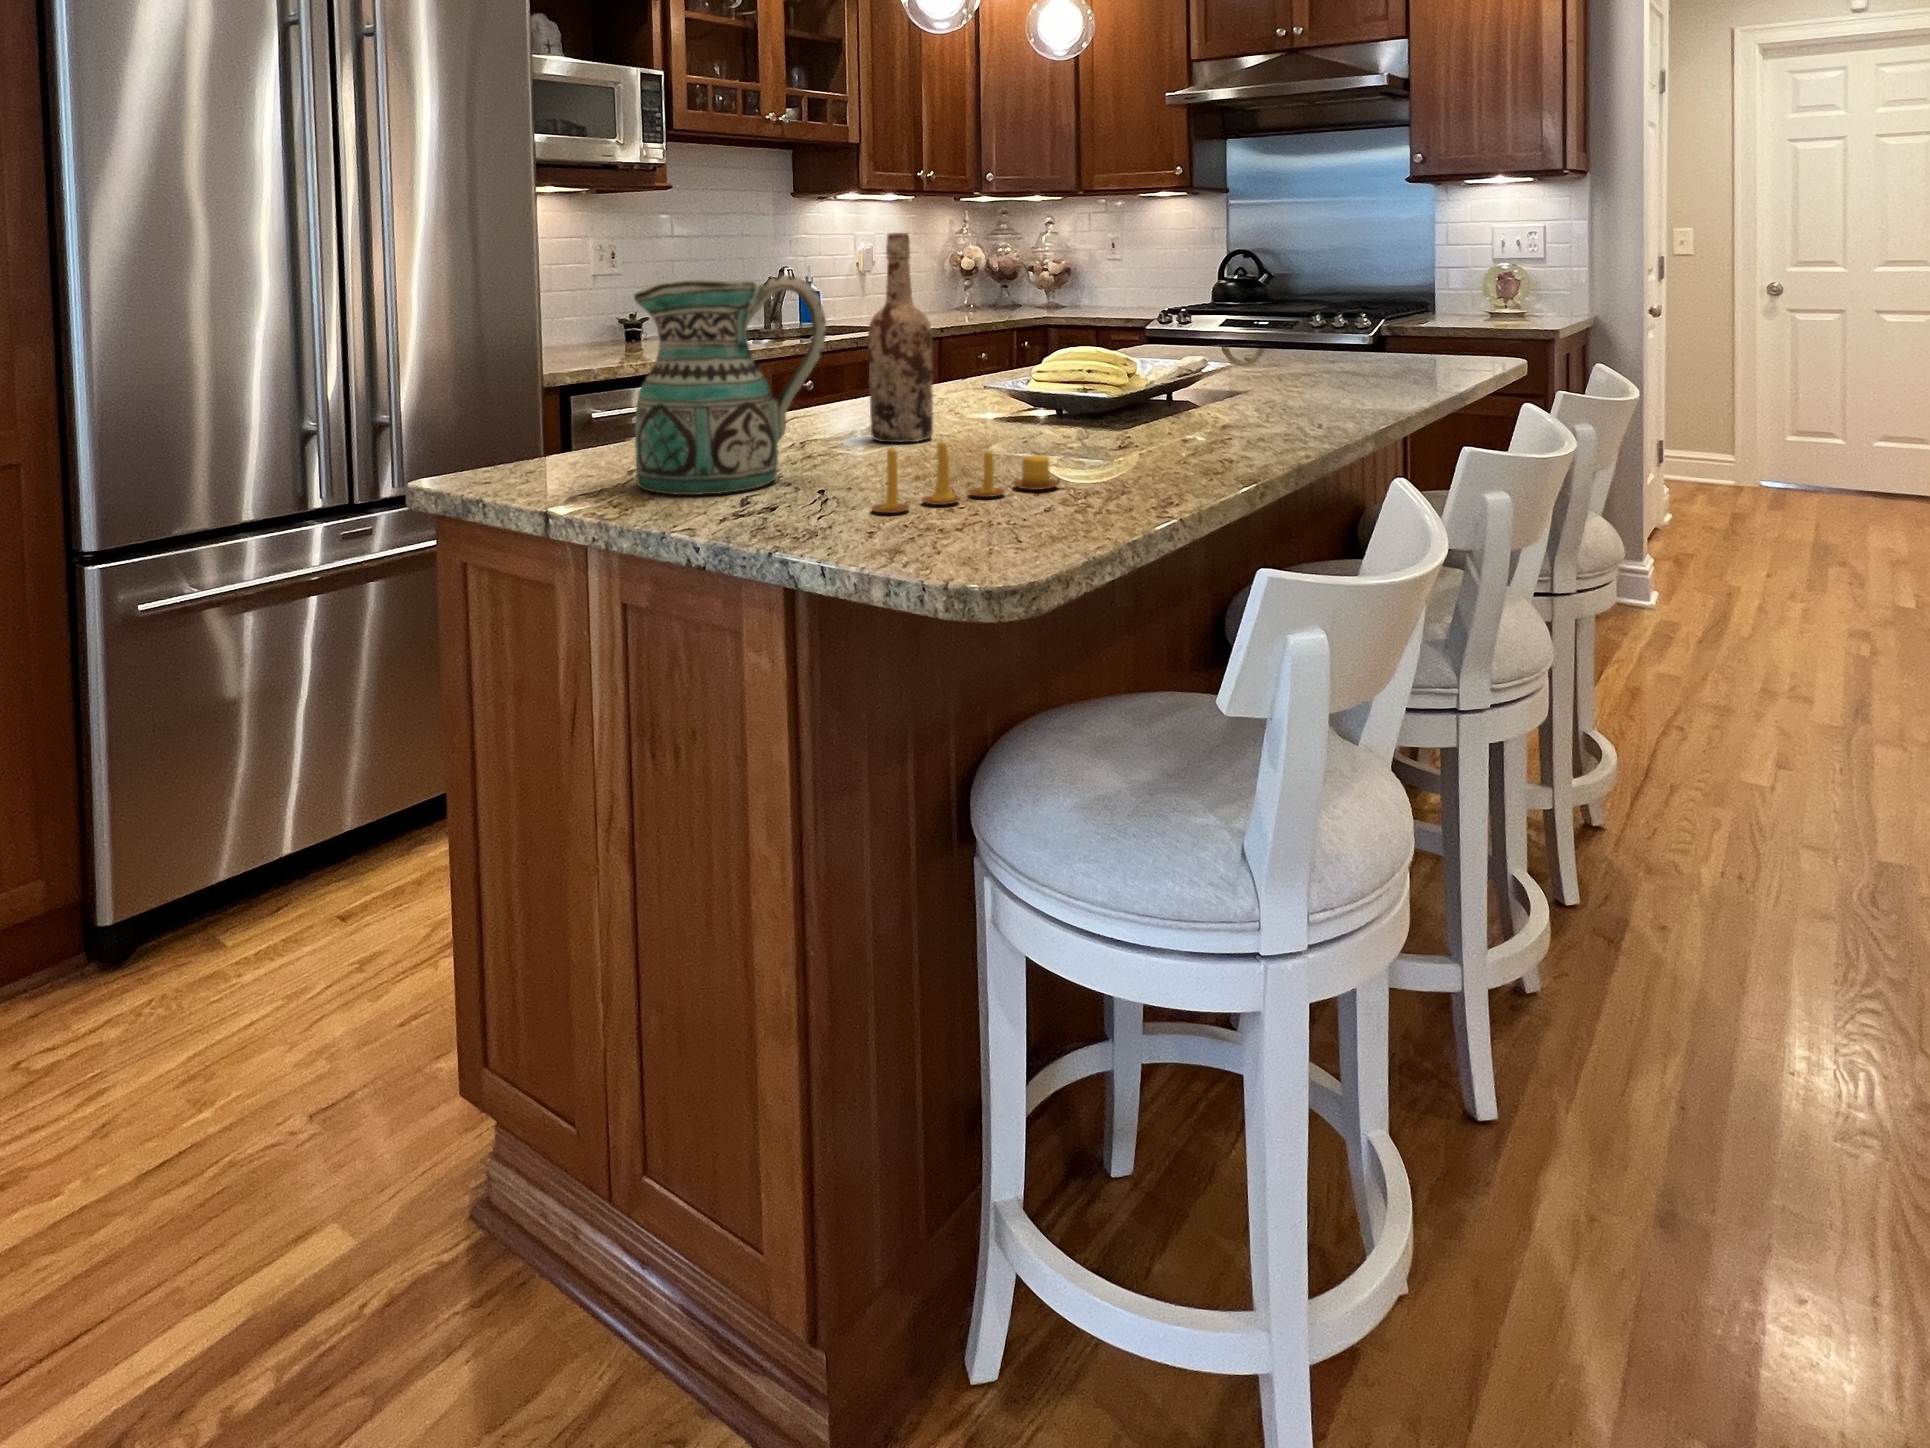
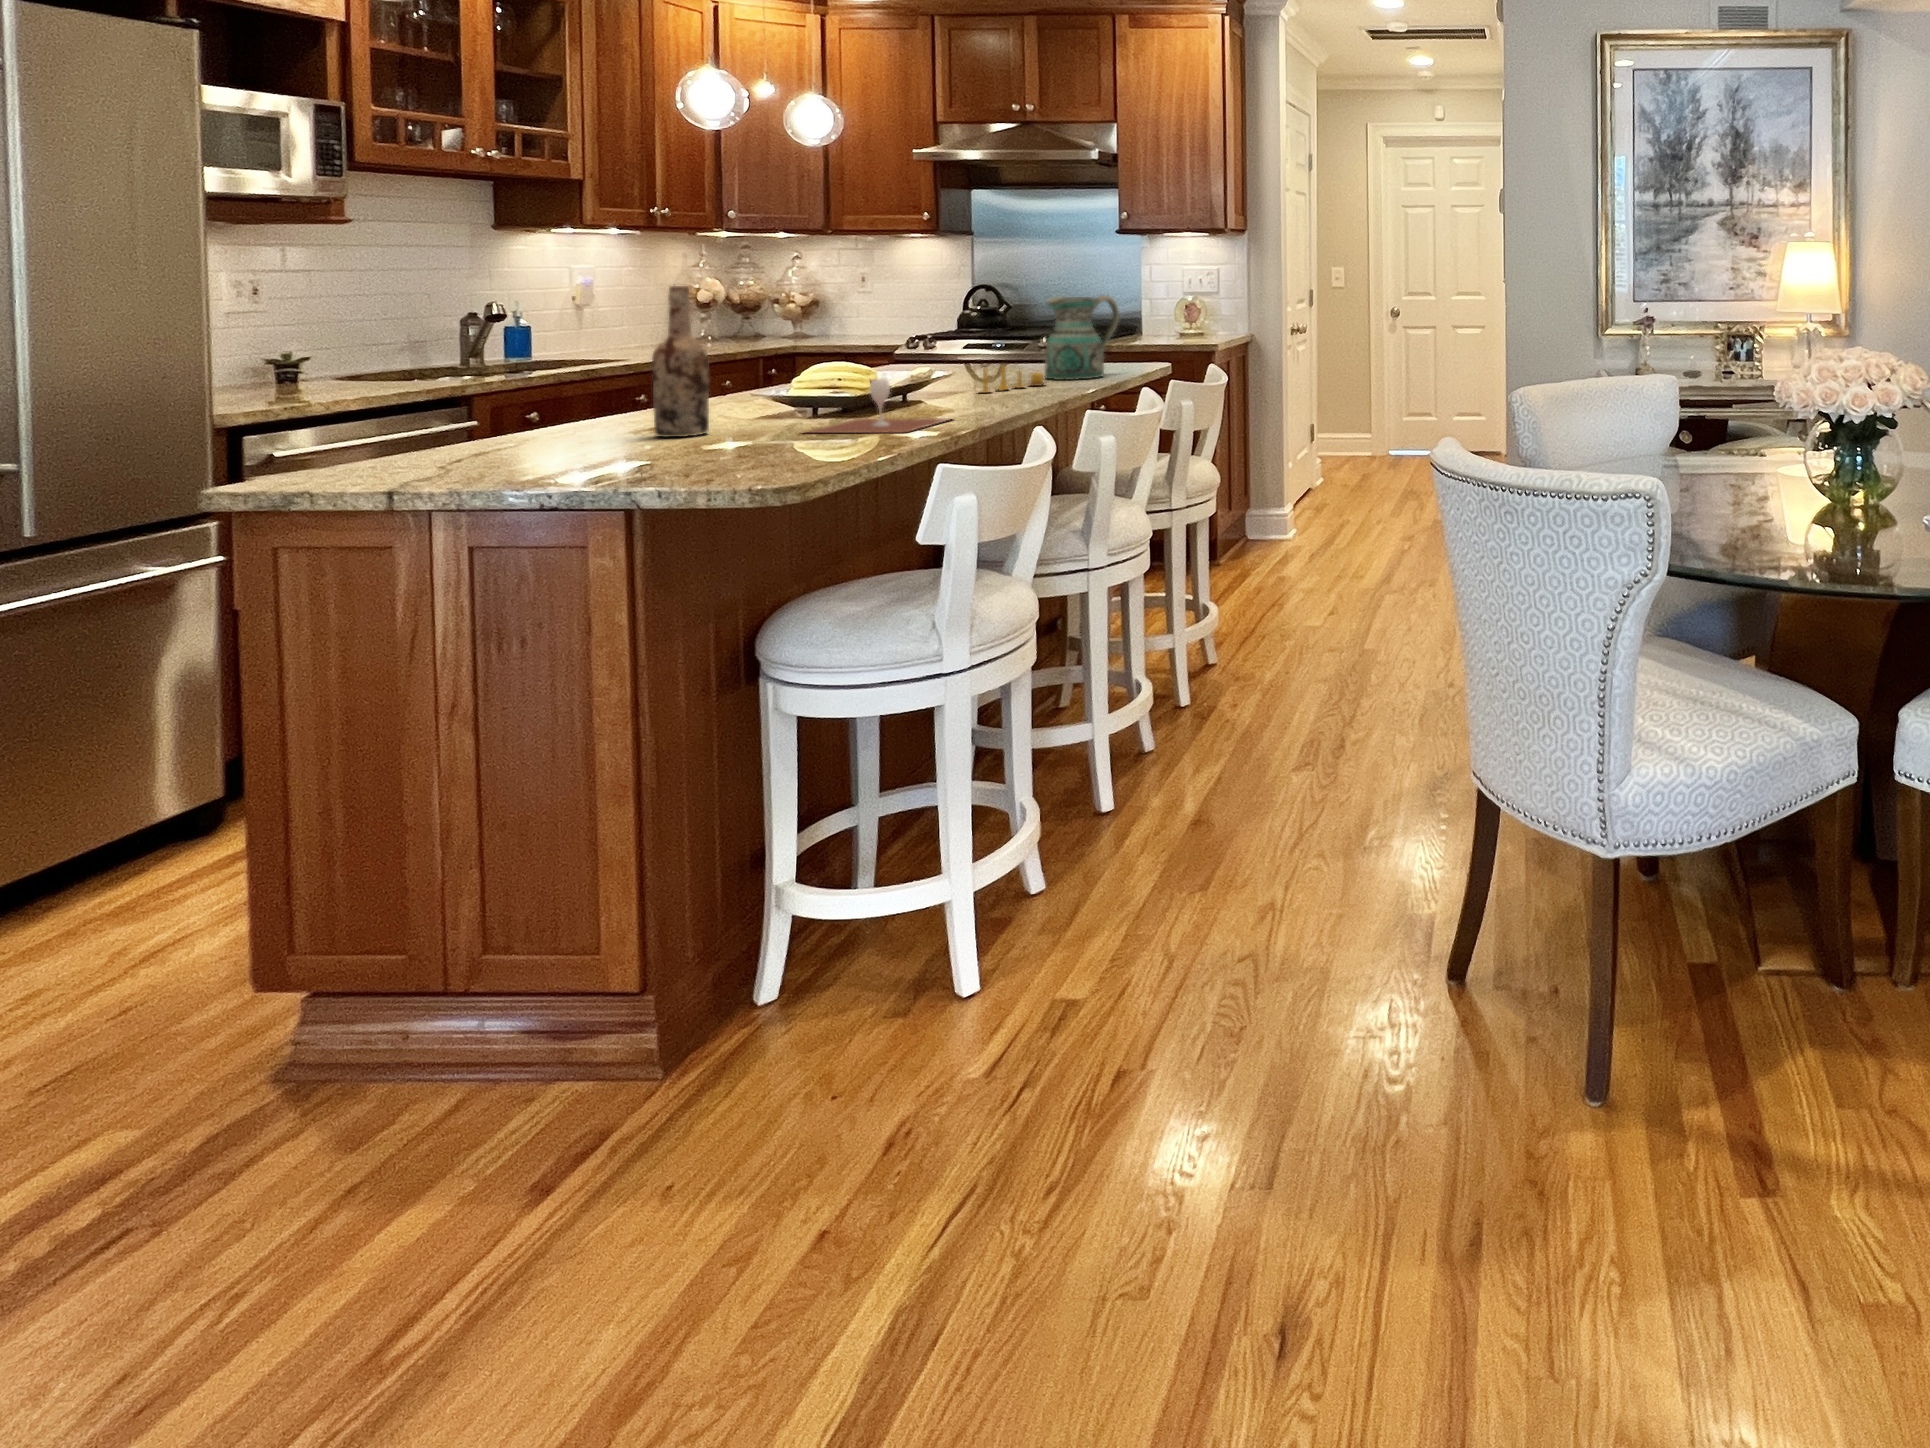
ceramic pitcher: present [634,275,826,495] -> present [1045,295,1119,380]
wine glass: none [1040,373,1254,463] -> present [809,379,950,433]
candle: present [871,439,1059,513] -> present [981,367,1044,393]

